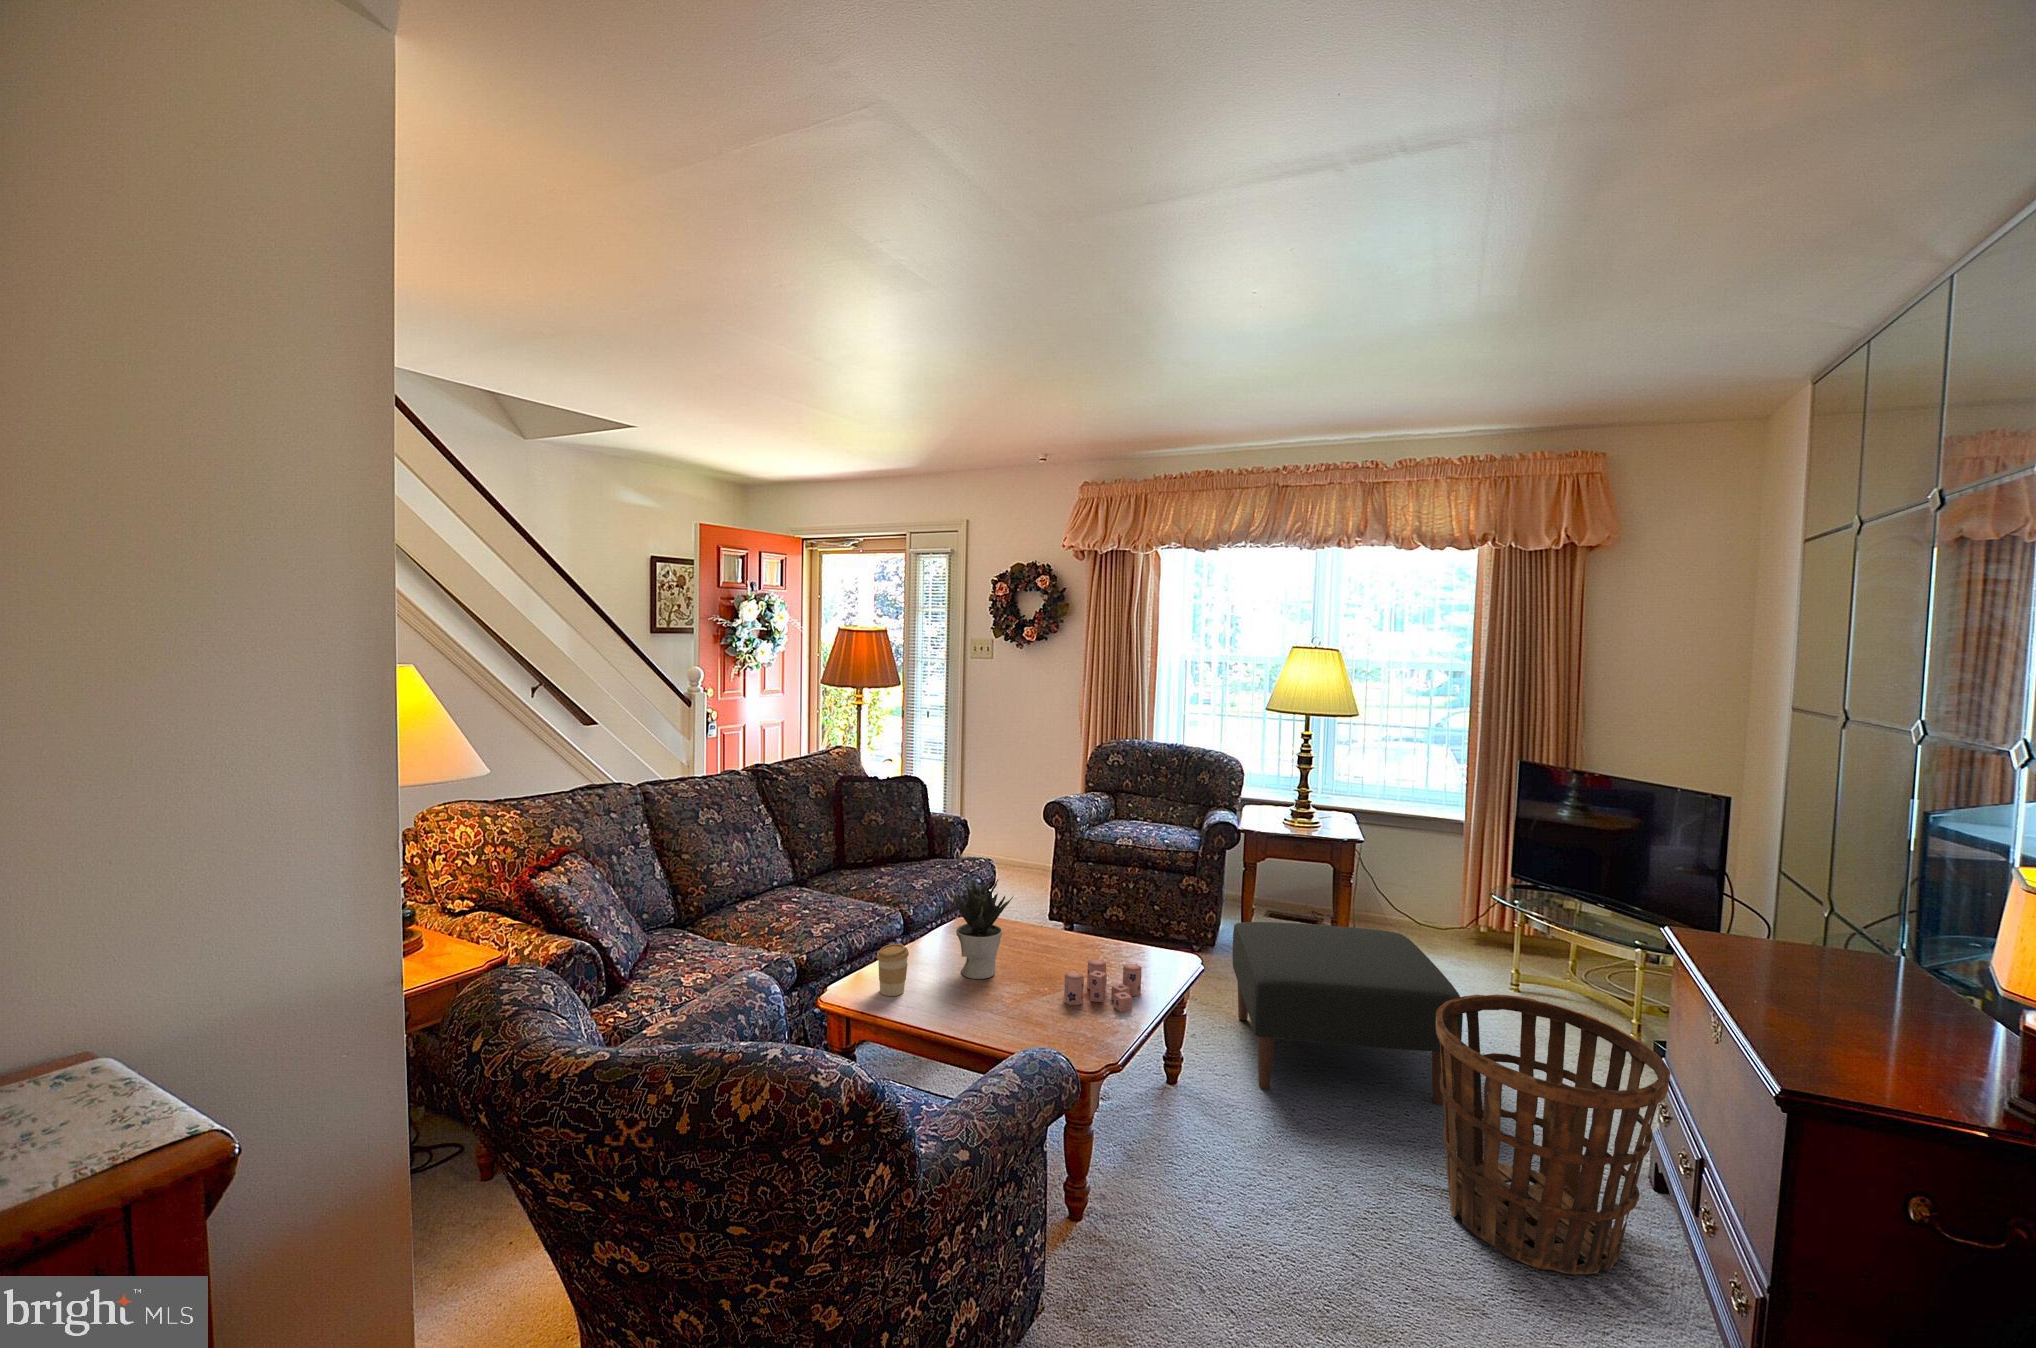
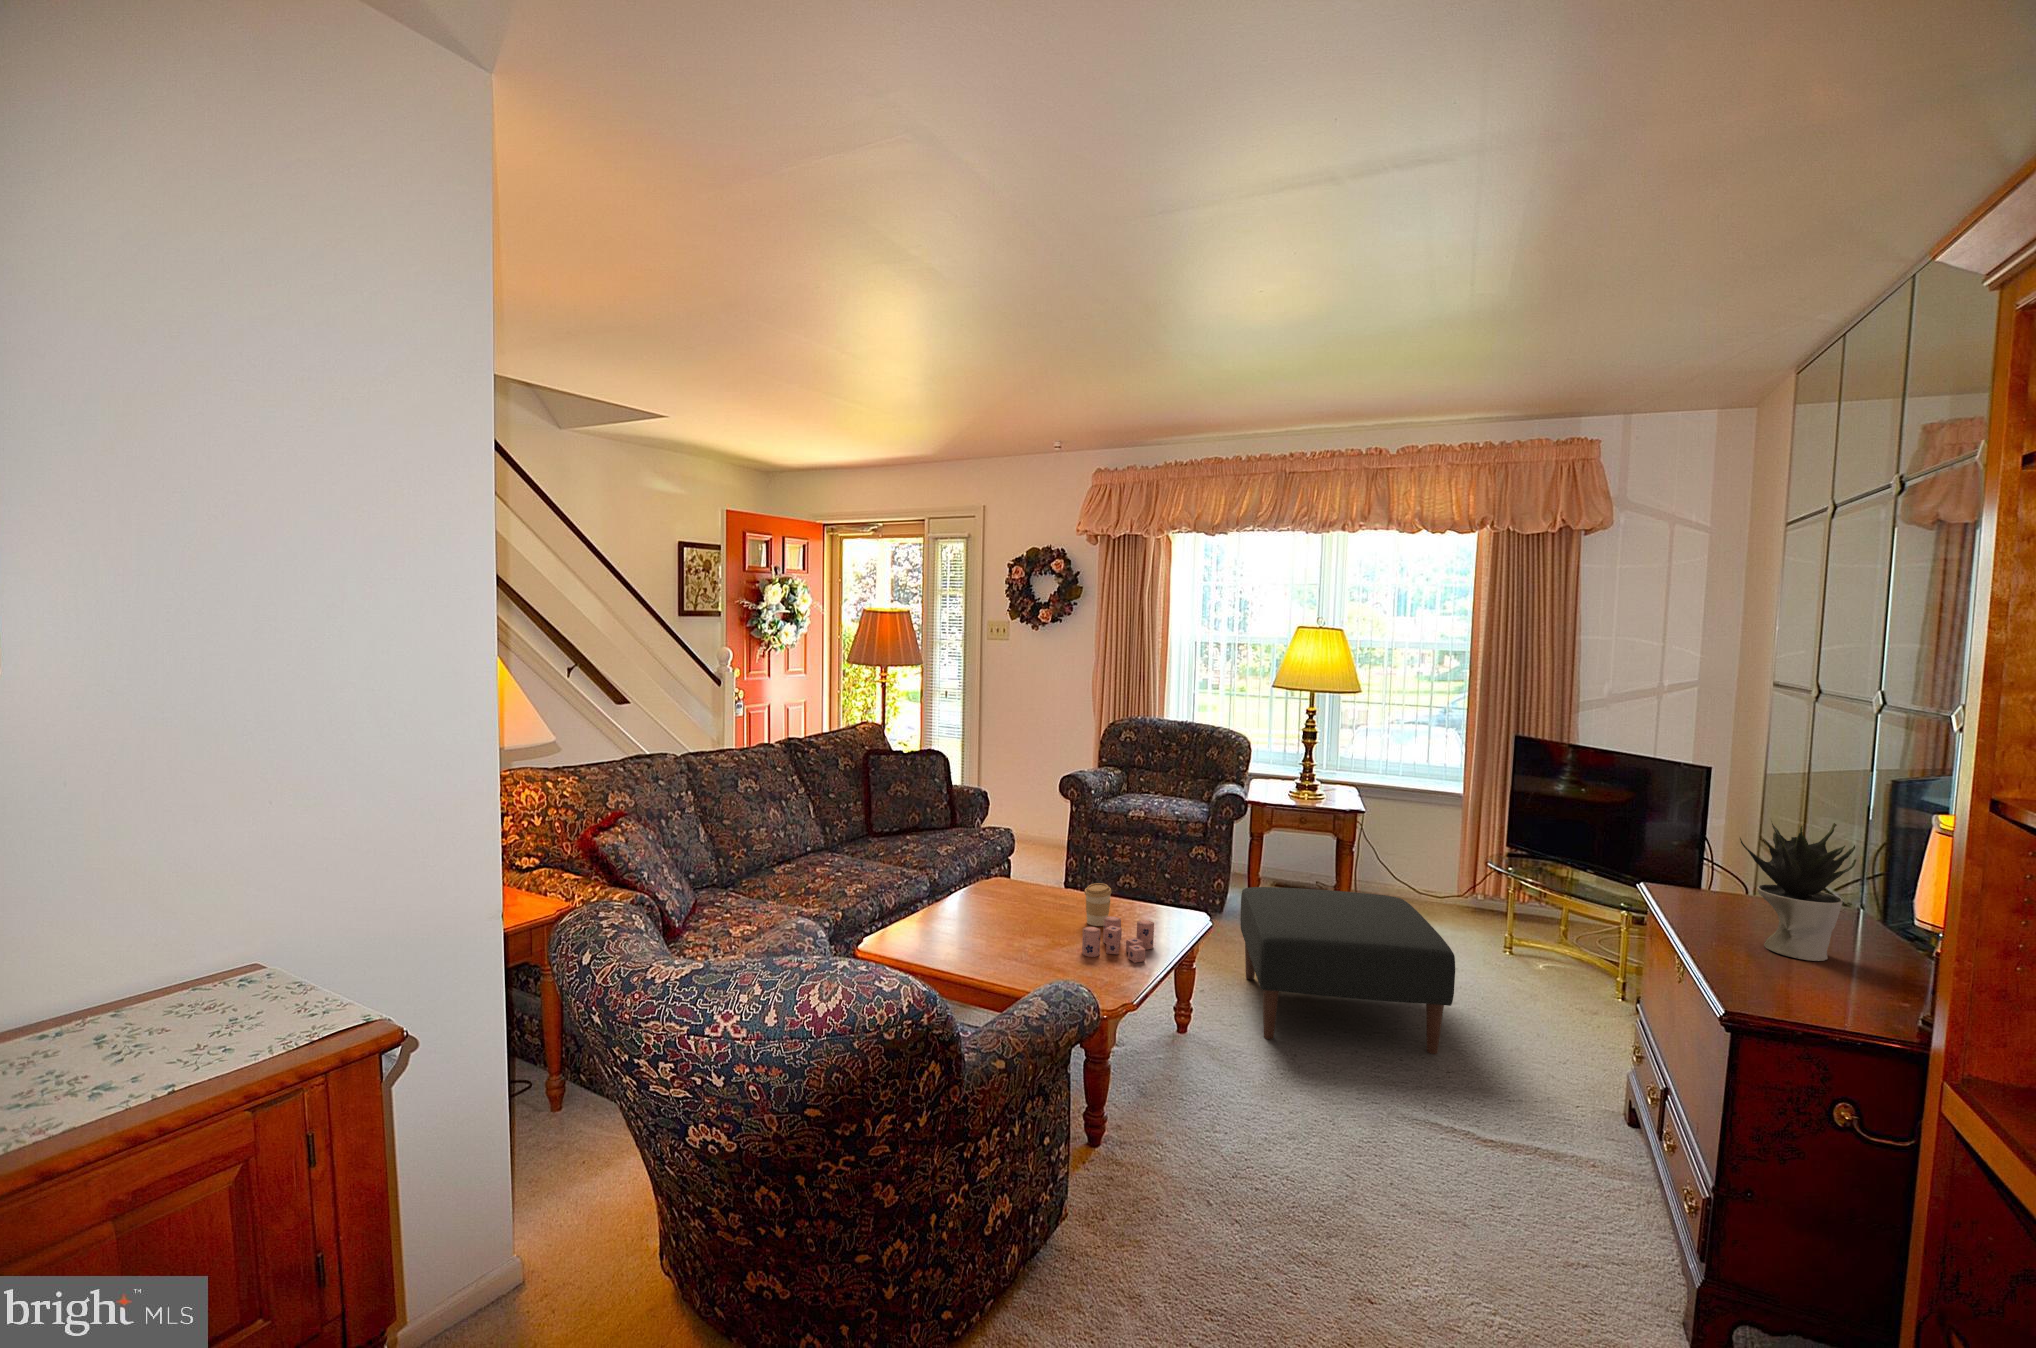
potted plant: present [950,878,1013,979] -> present [1740,821,1856,961]
coffee cup: present [877,944,909,996] -> present [1084,883,1112,926]
basket: present [1436,994,1671,1275] -> none [1426,948,1639,1195]

